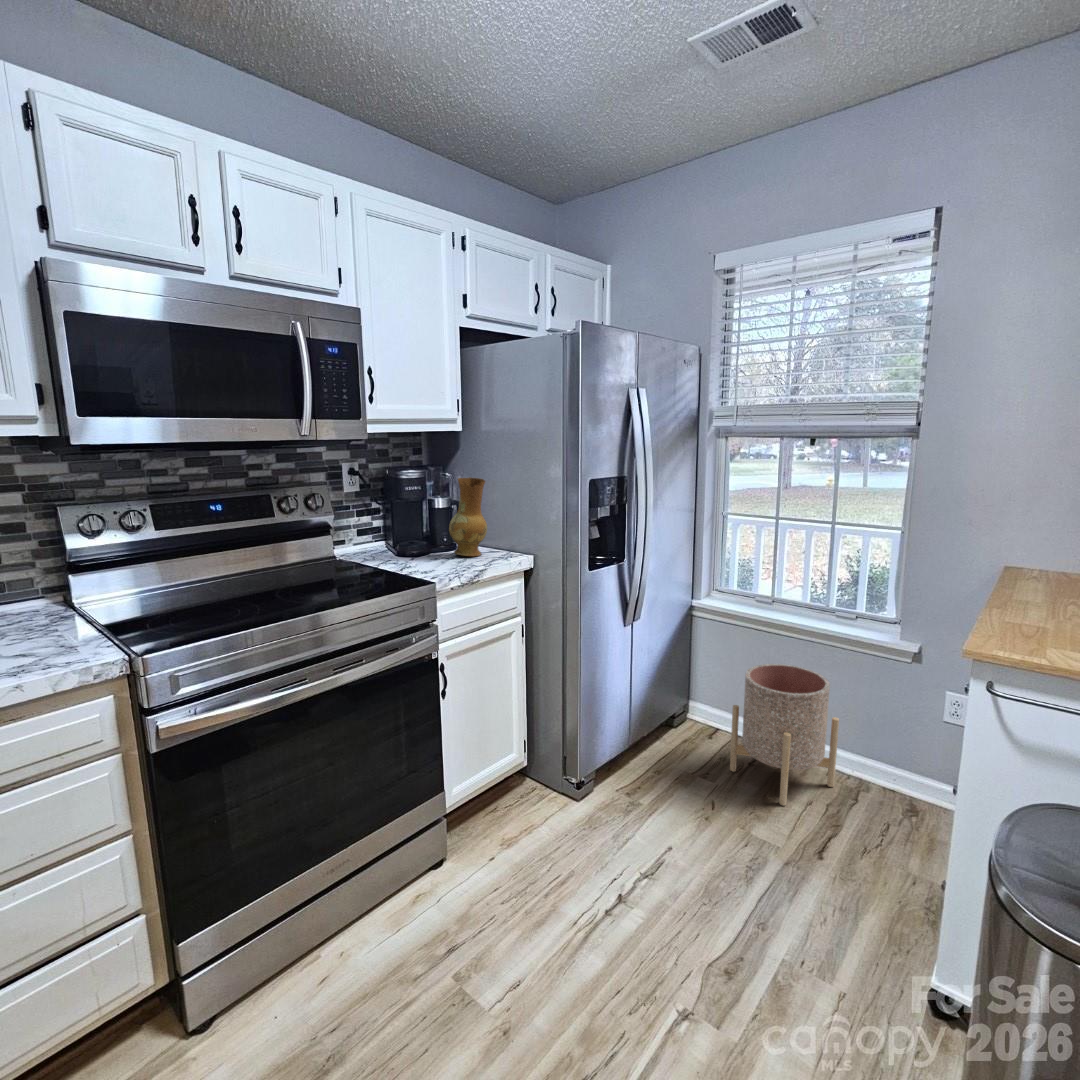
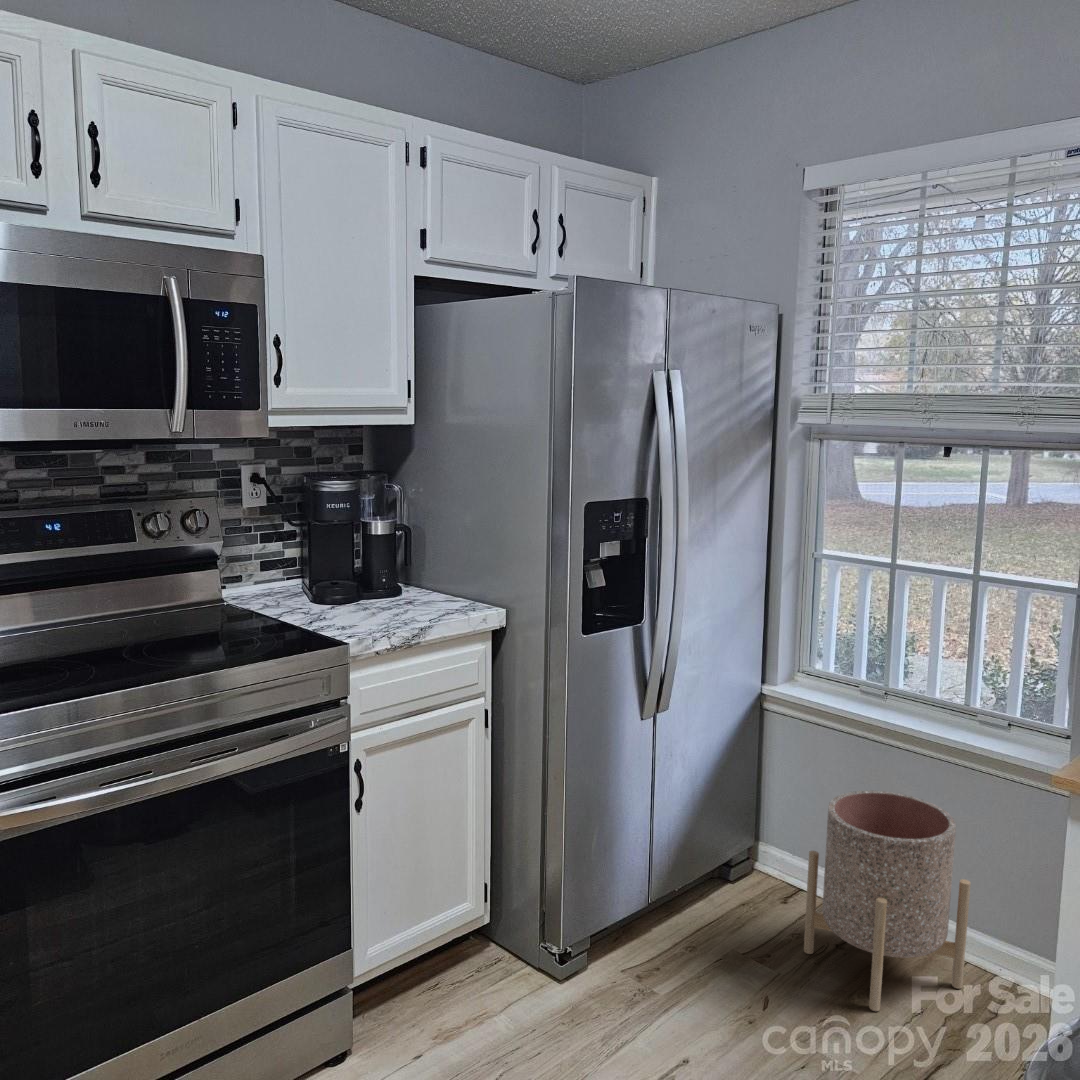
ceramic jug: present [449,478,487,556] -> none [385,493,441,608]

